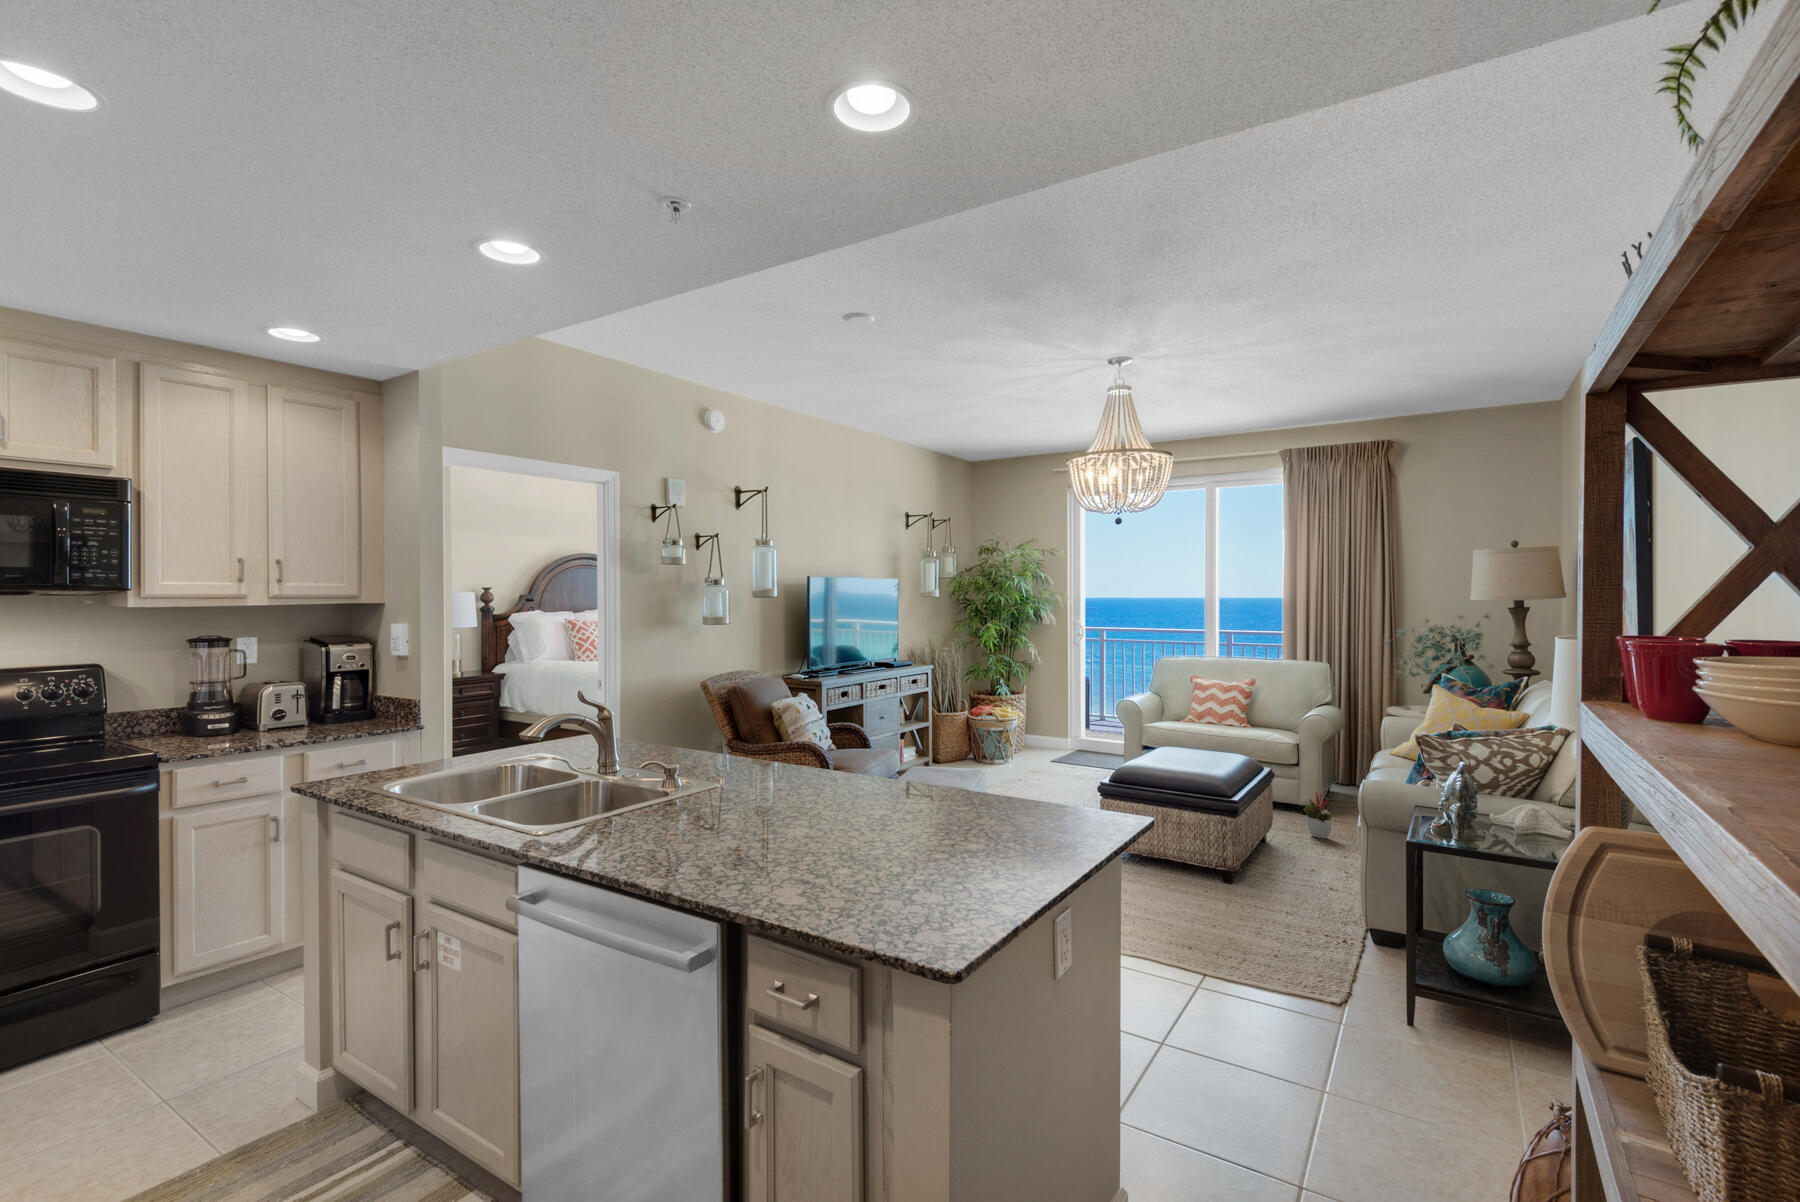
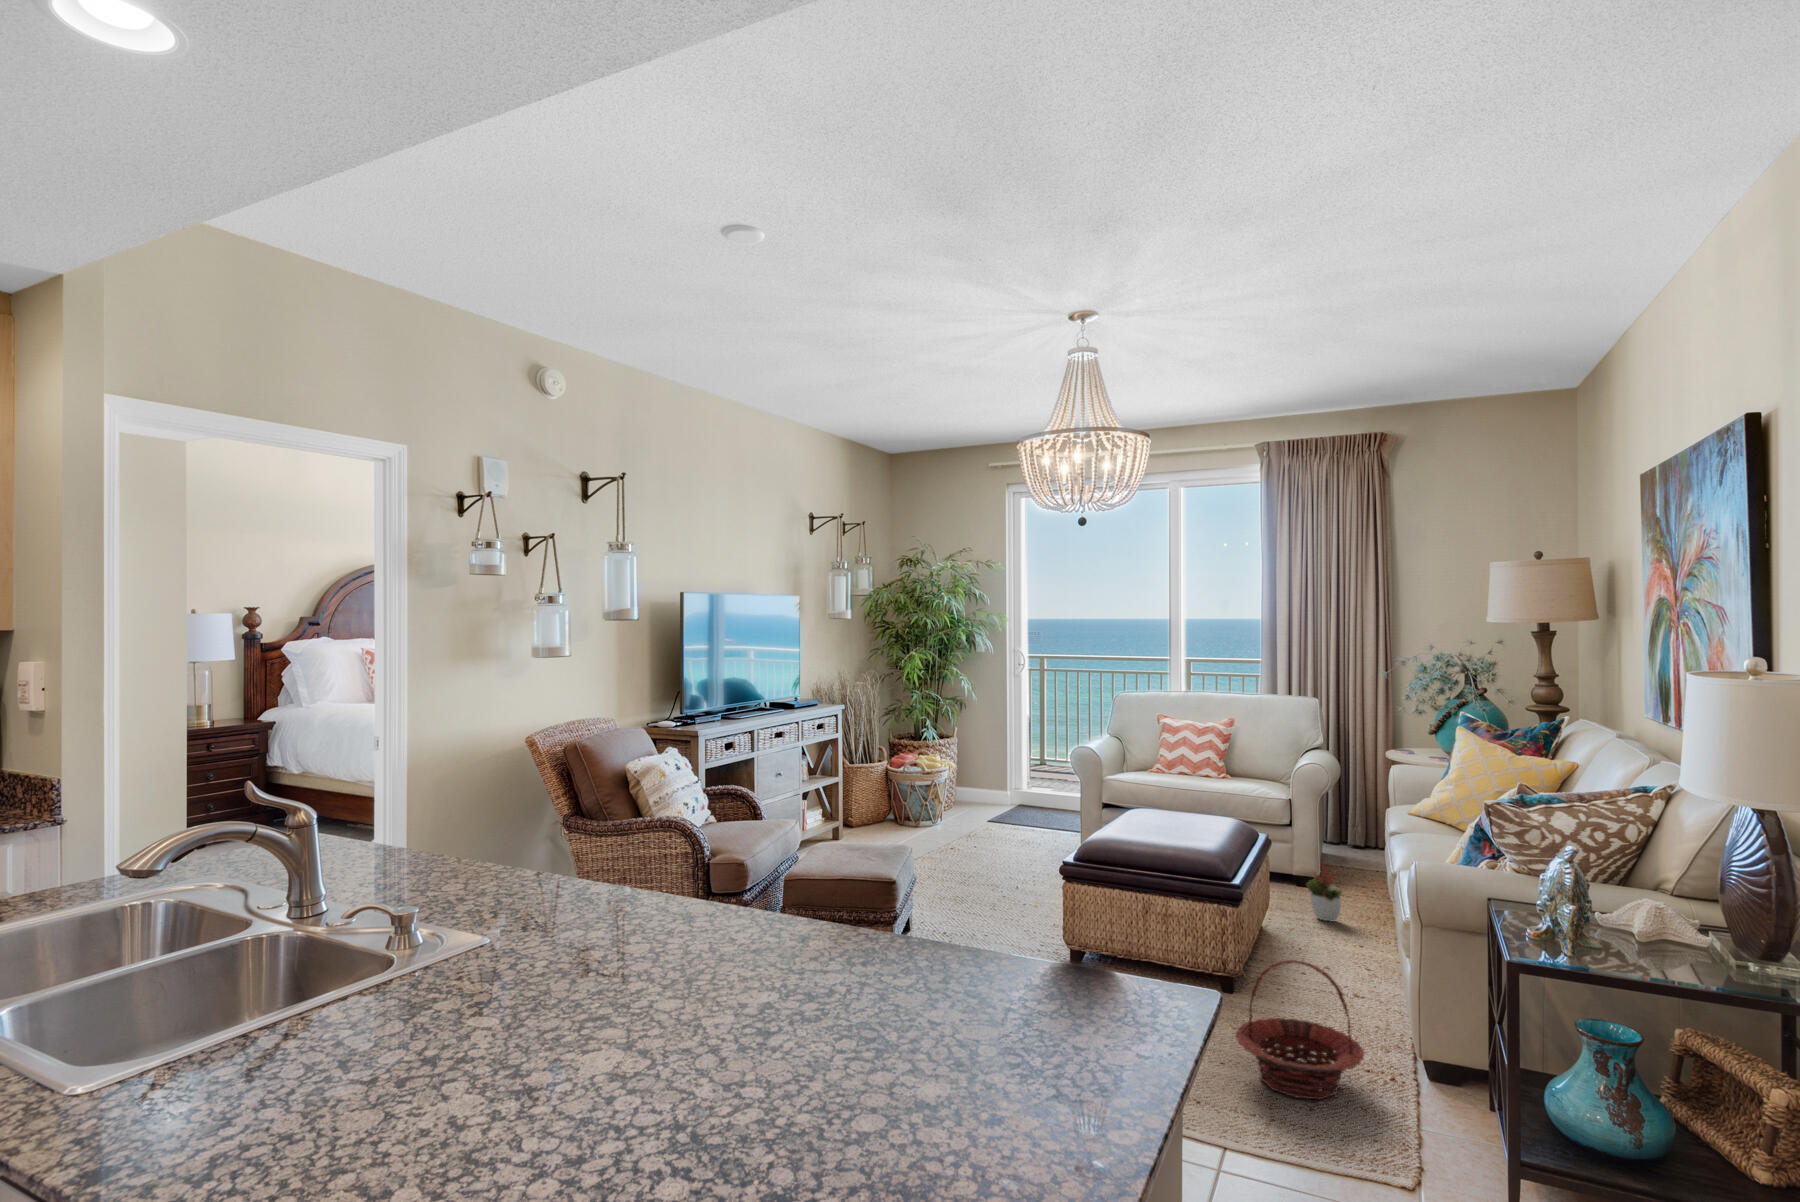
basket: none [1226,851,1324,951] -> present [1235,960,1365,1099]

